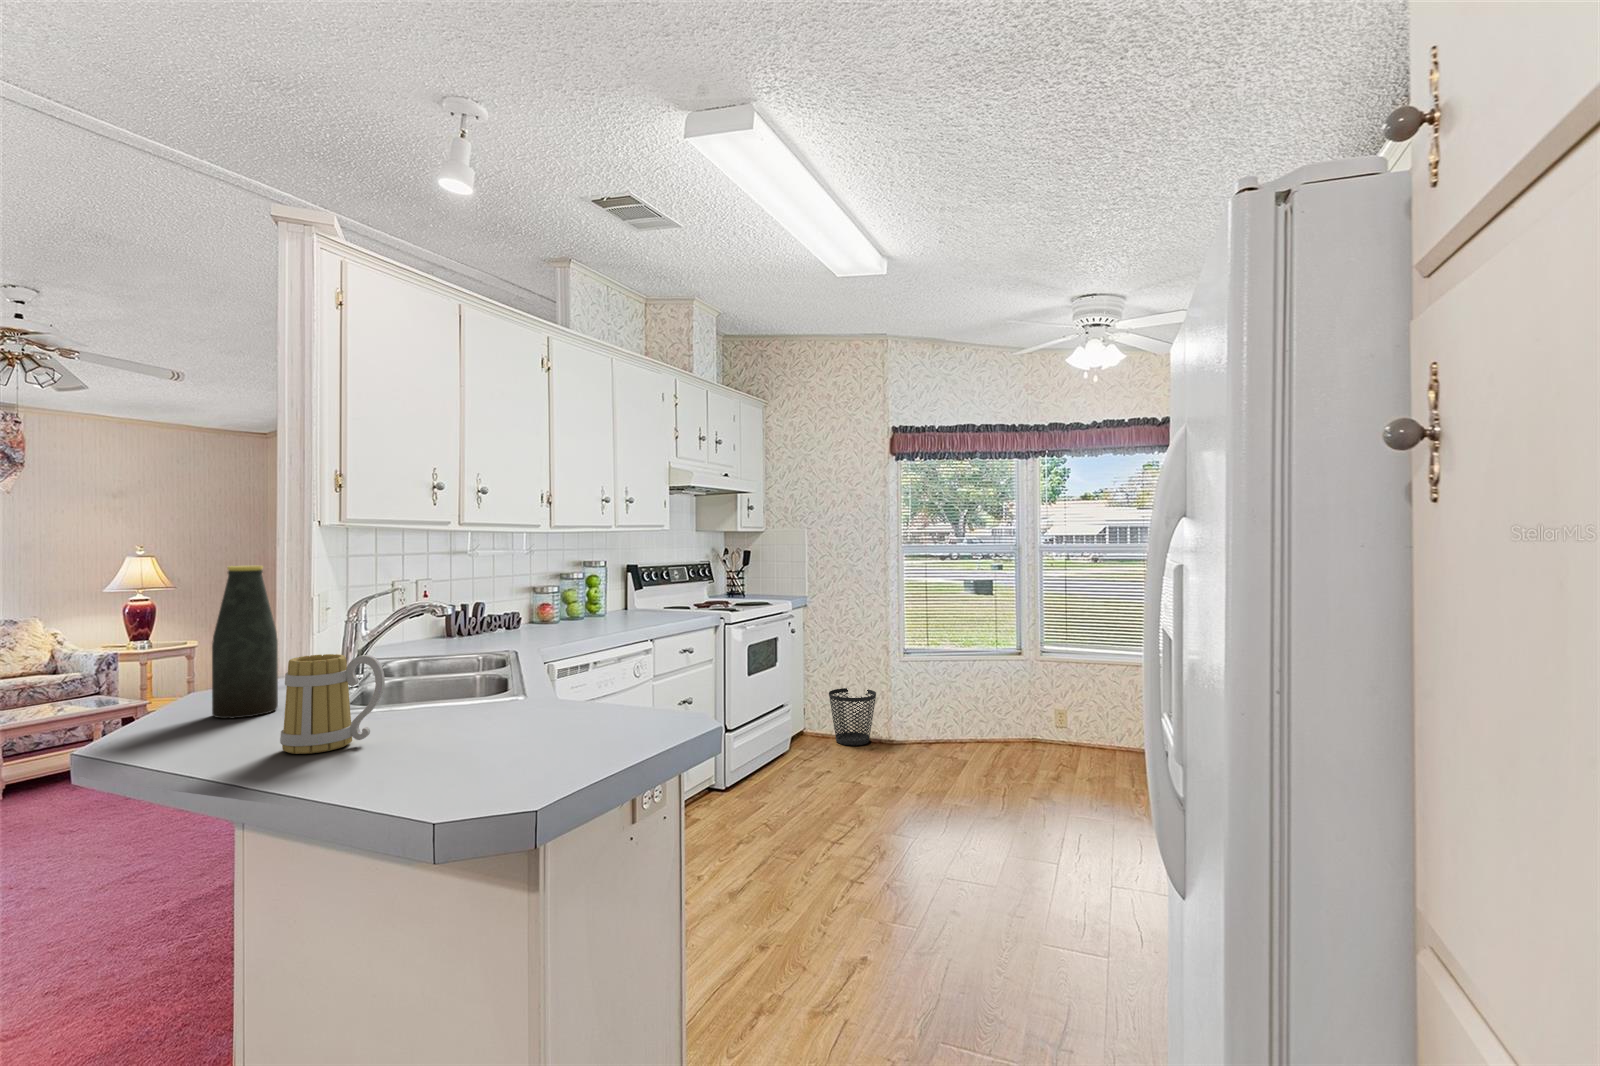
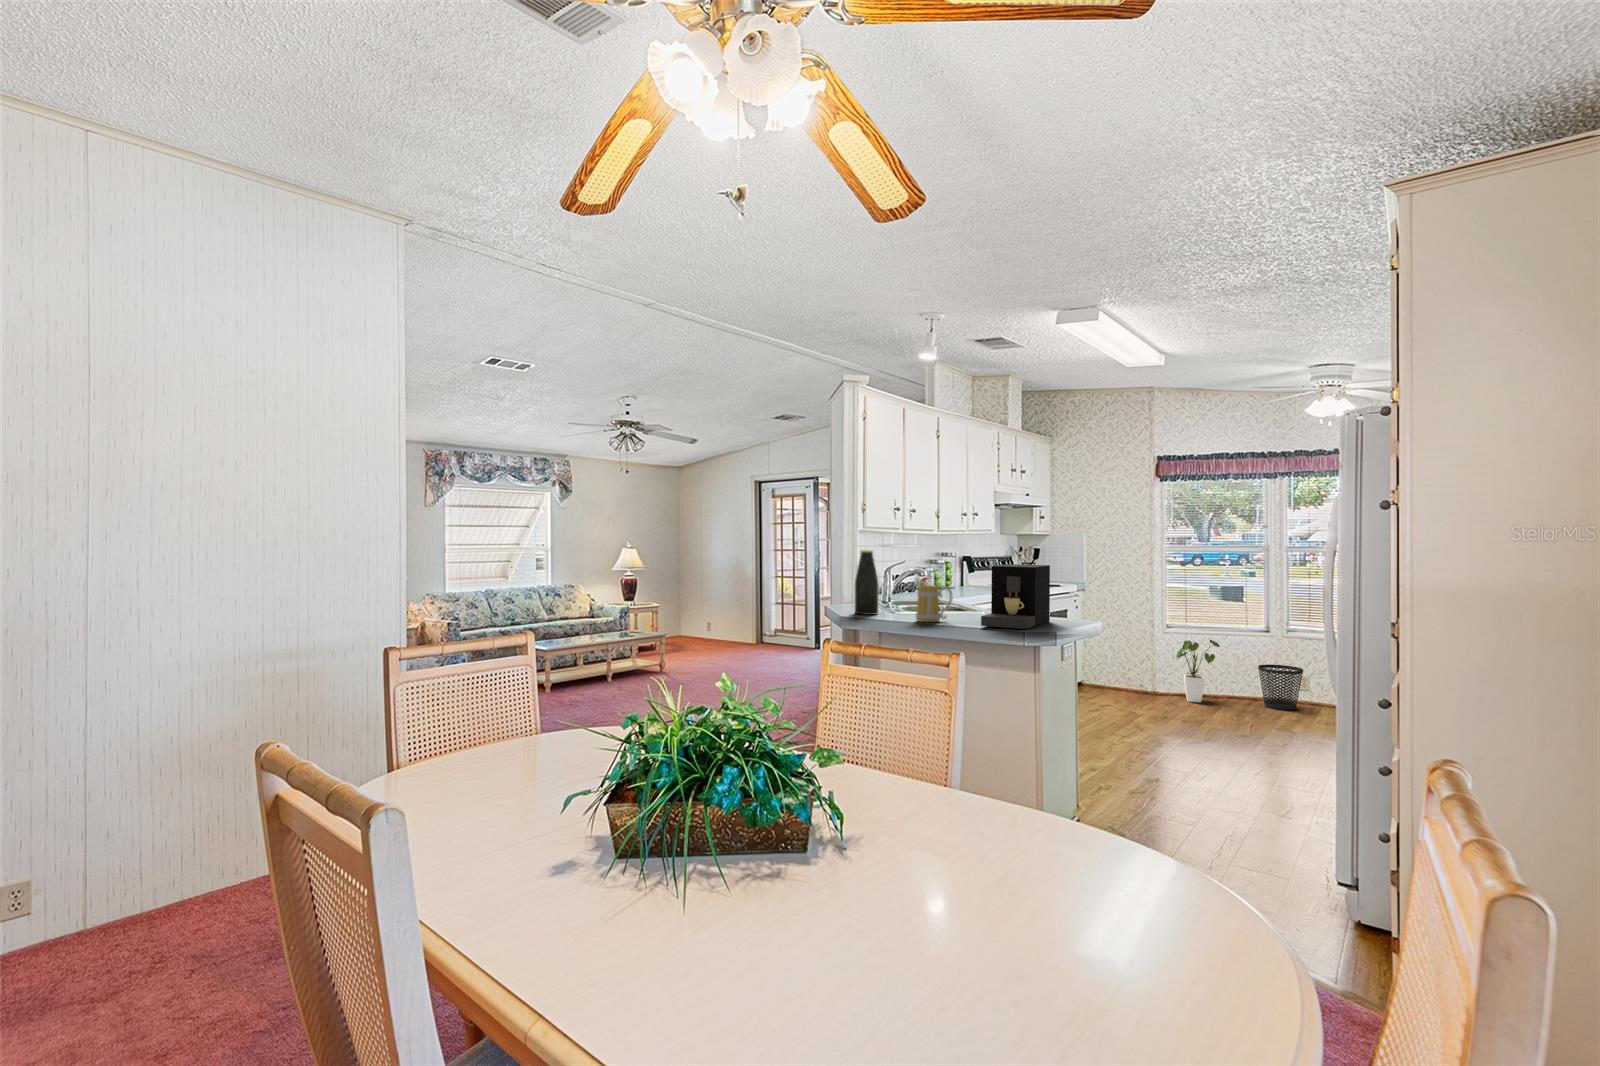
coffee maker: none [395,595,626,787] -> present [981,564,1050,629]
house plant: none [917,663,969,749] -> present [1176,640,1220,703]
wastebasket: present [829,688,876,745] -> present [1258,664,1303,710]

